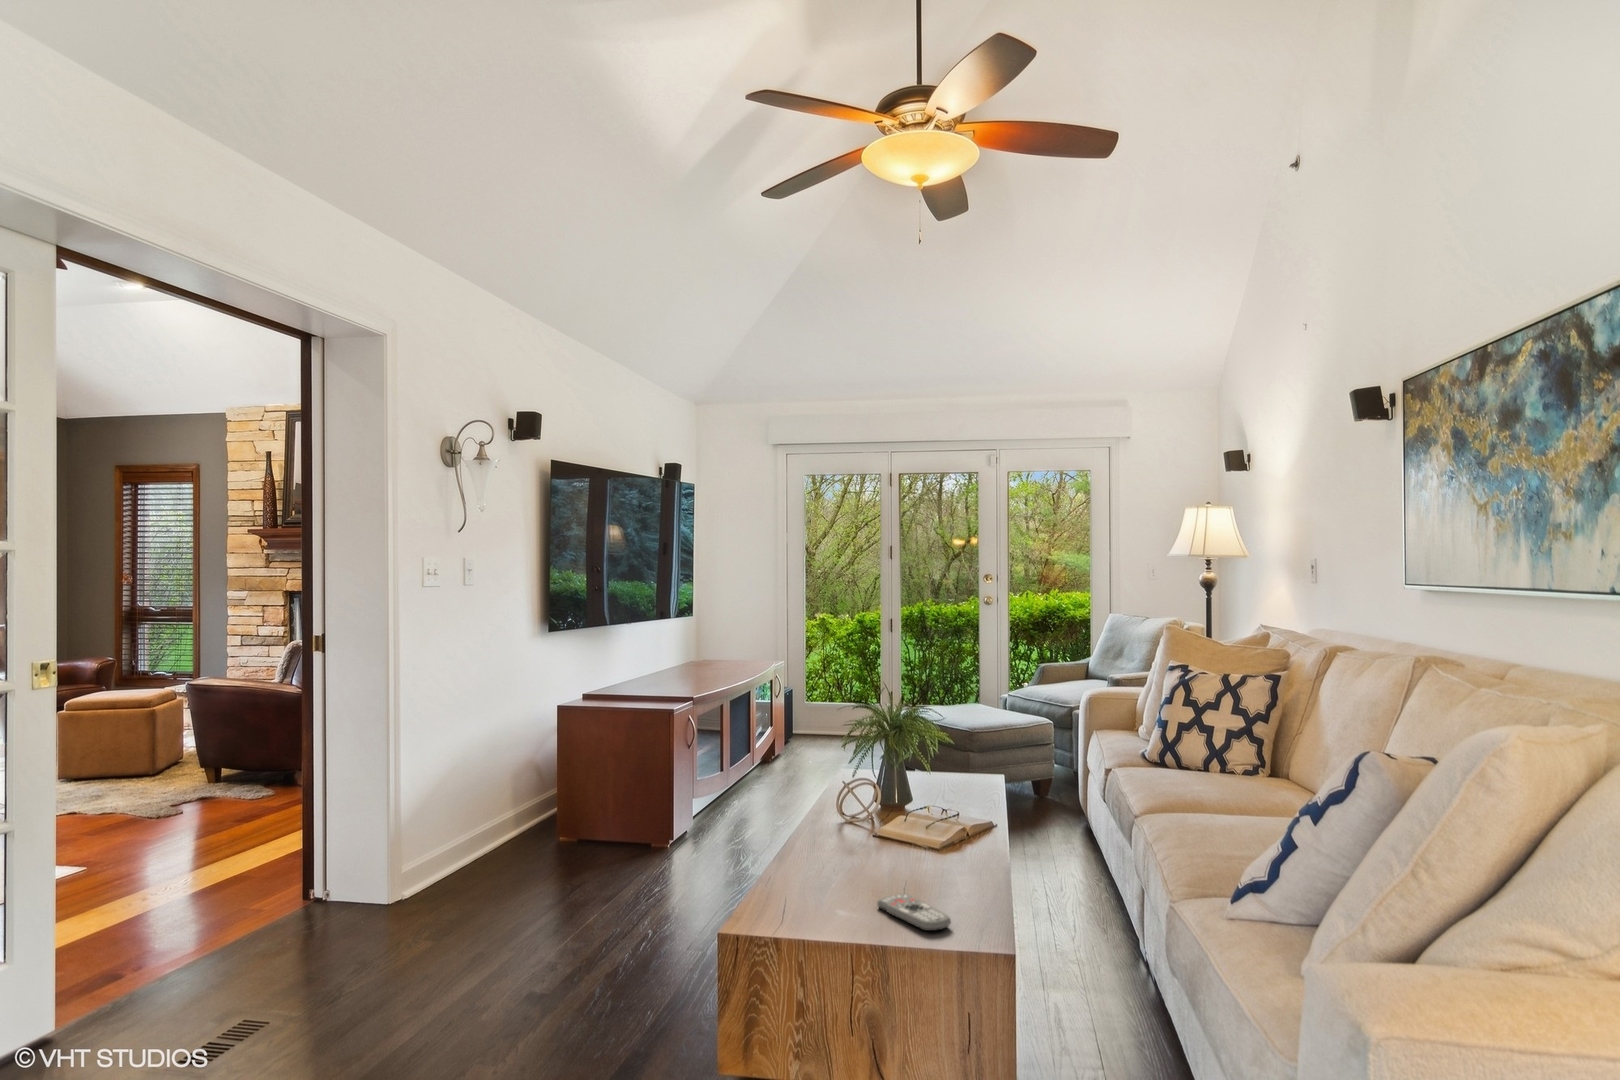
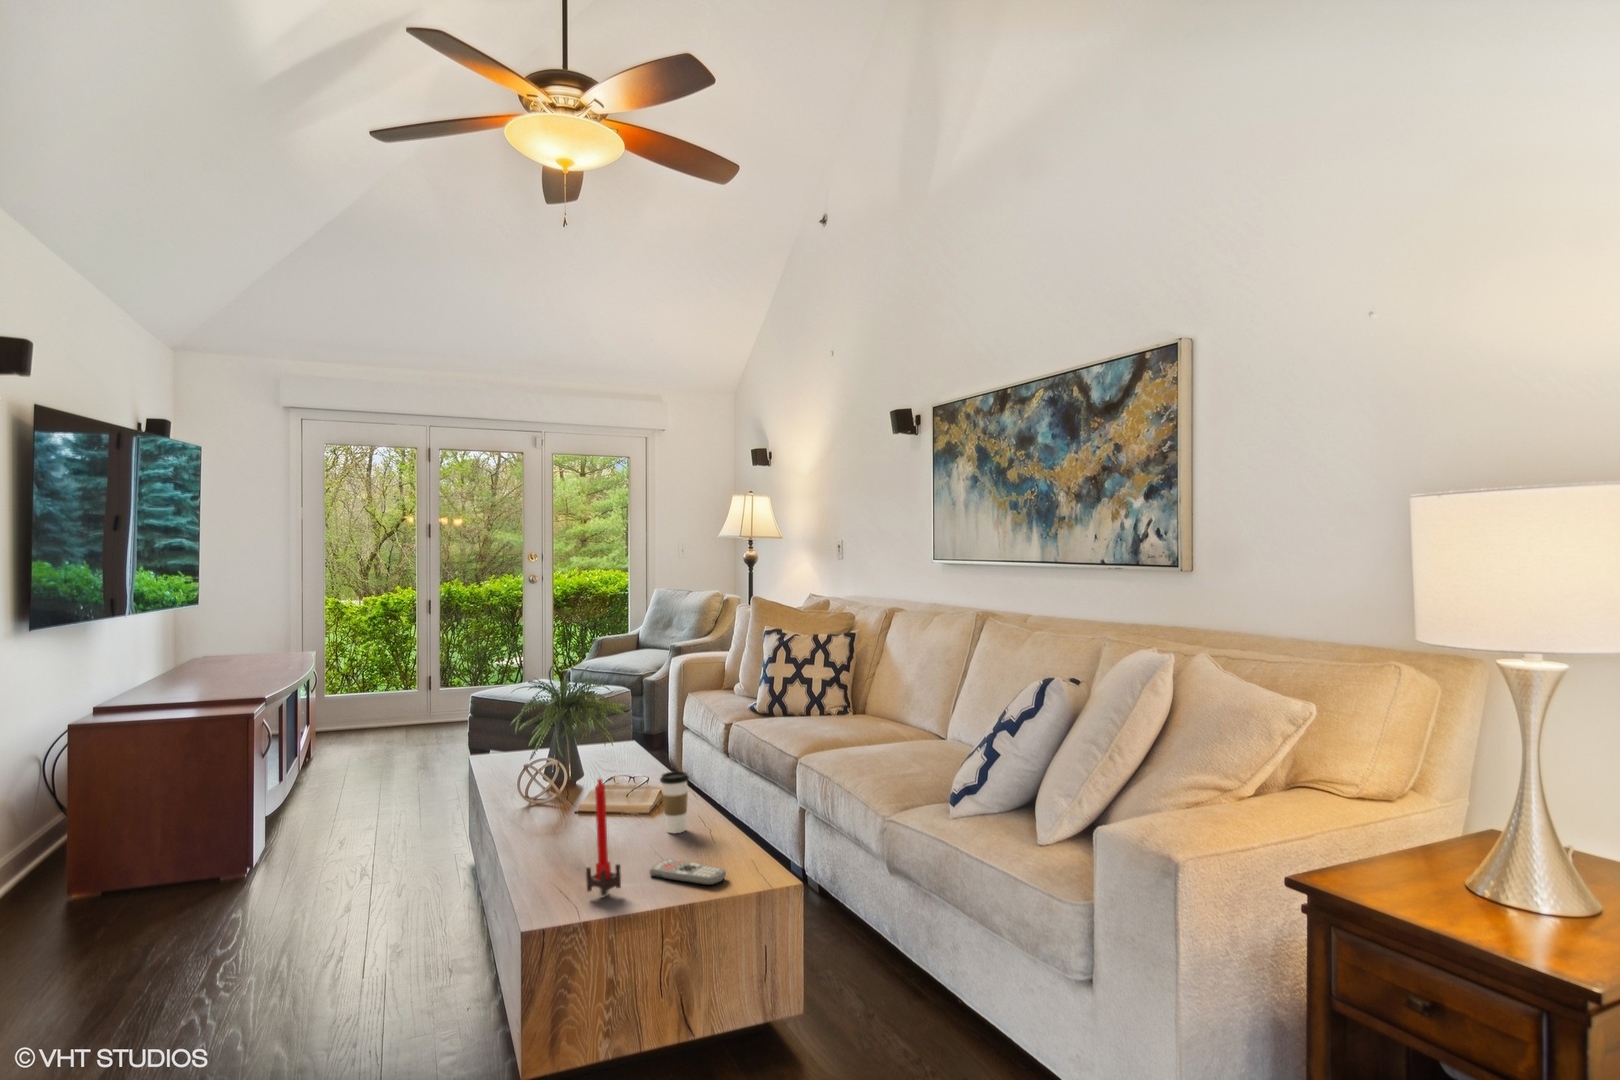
candle: none [800,790,834,918] -> present [586,779,621,898]
coffee cup: none [930,802,962,871] -> present [660,771,689,833]

